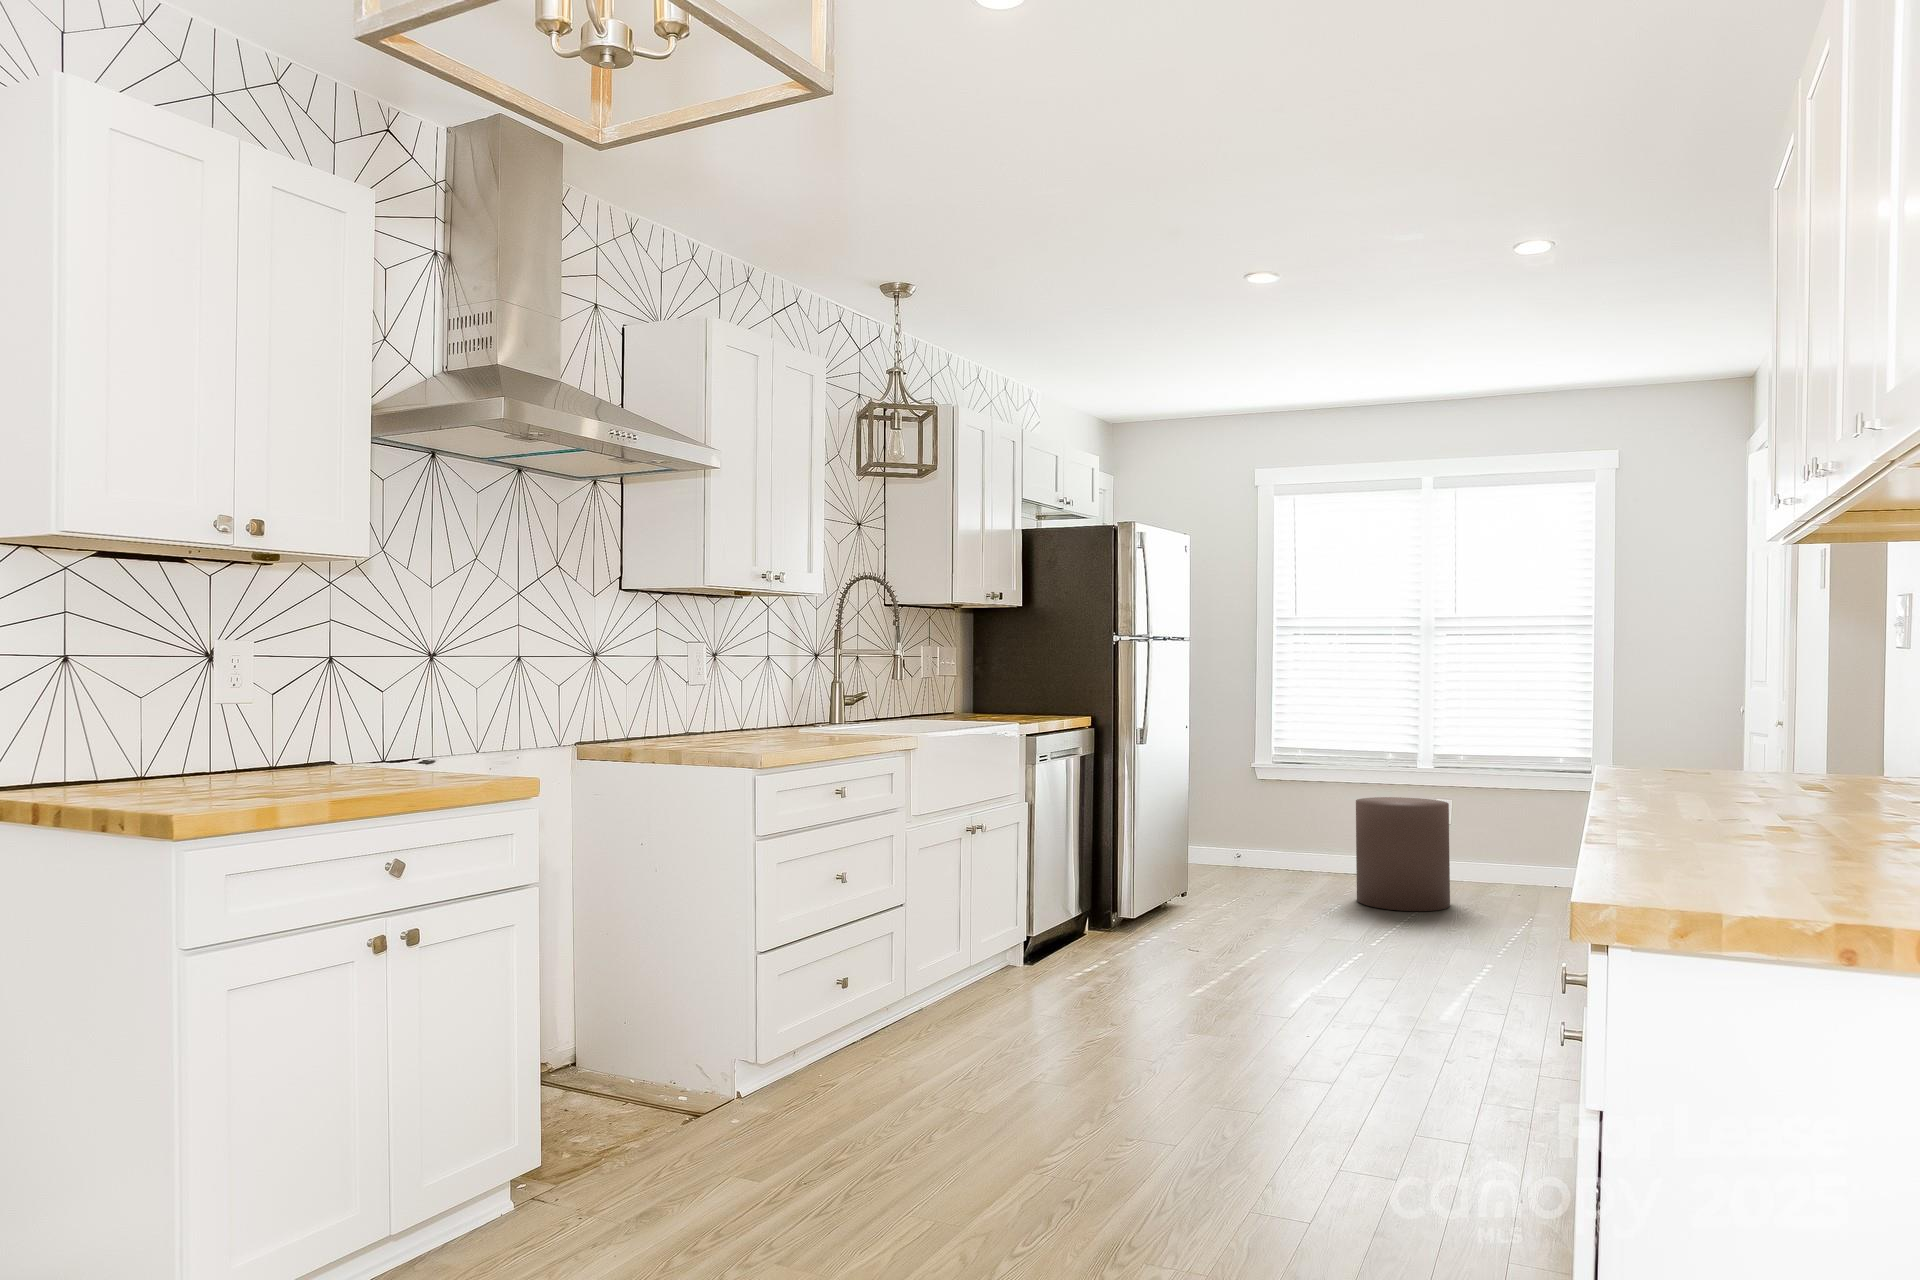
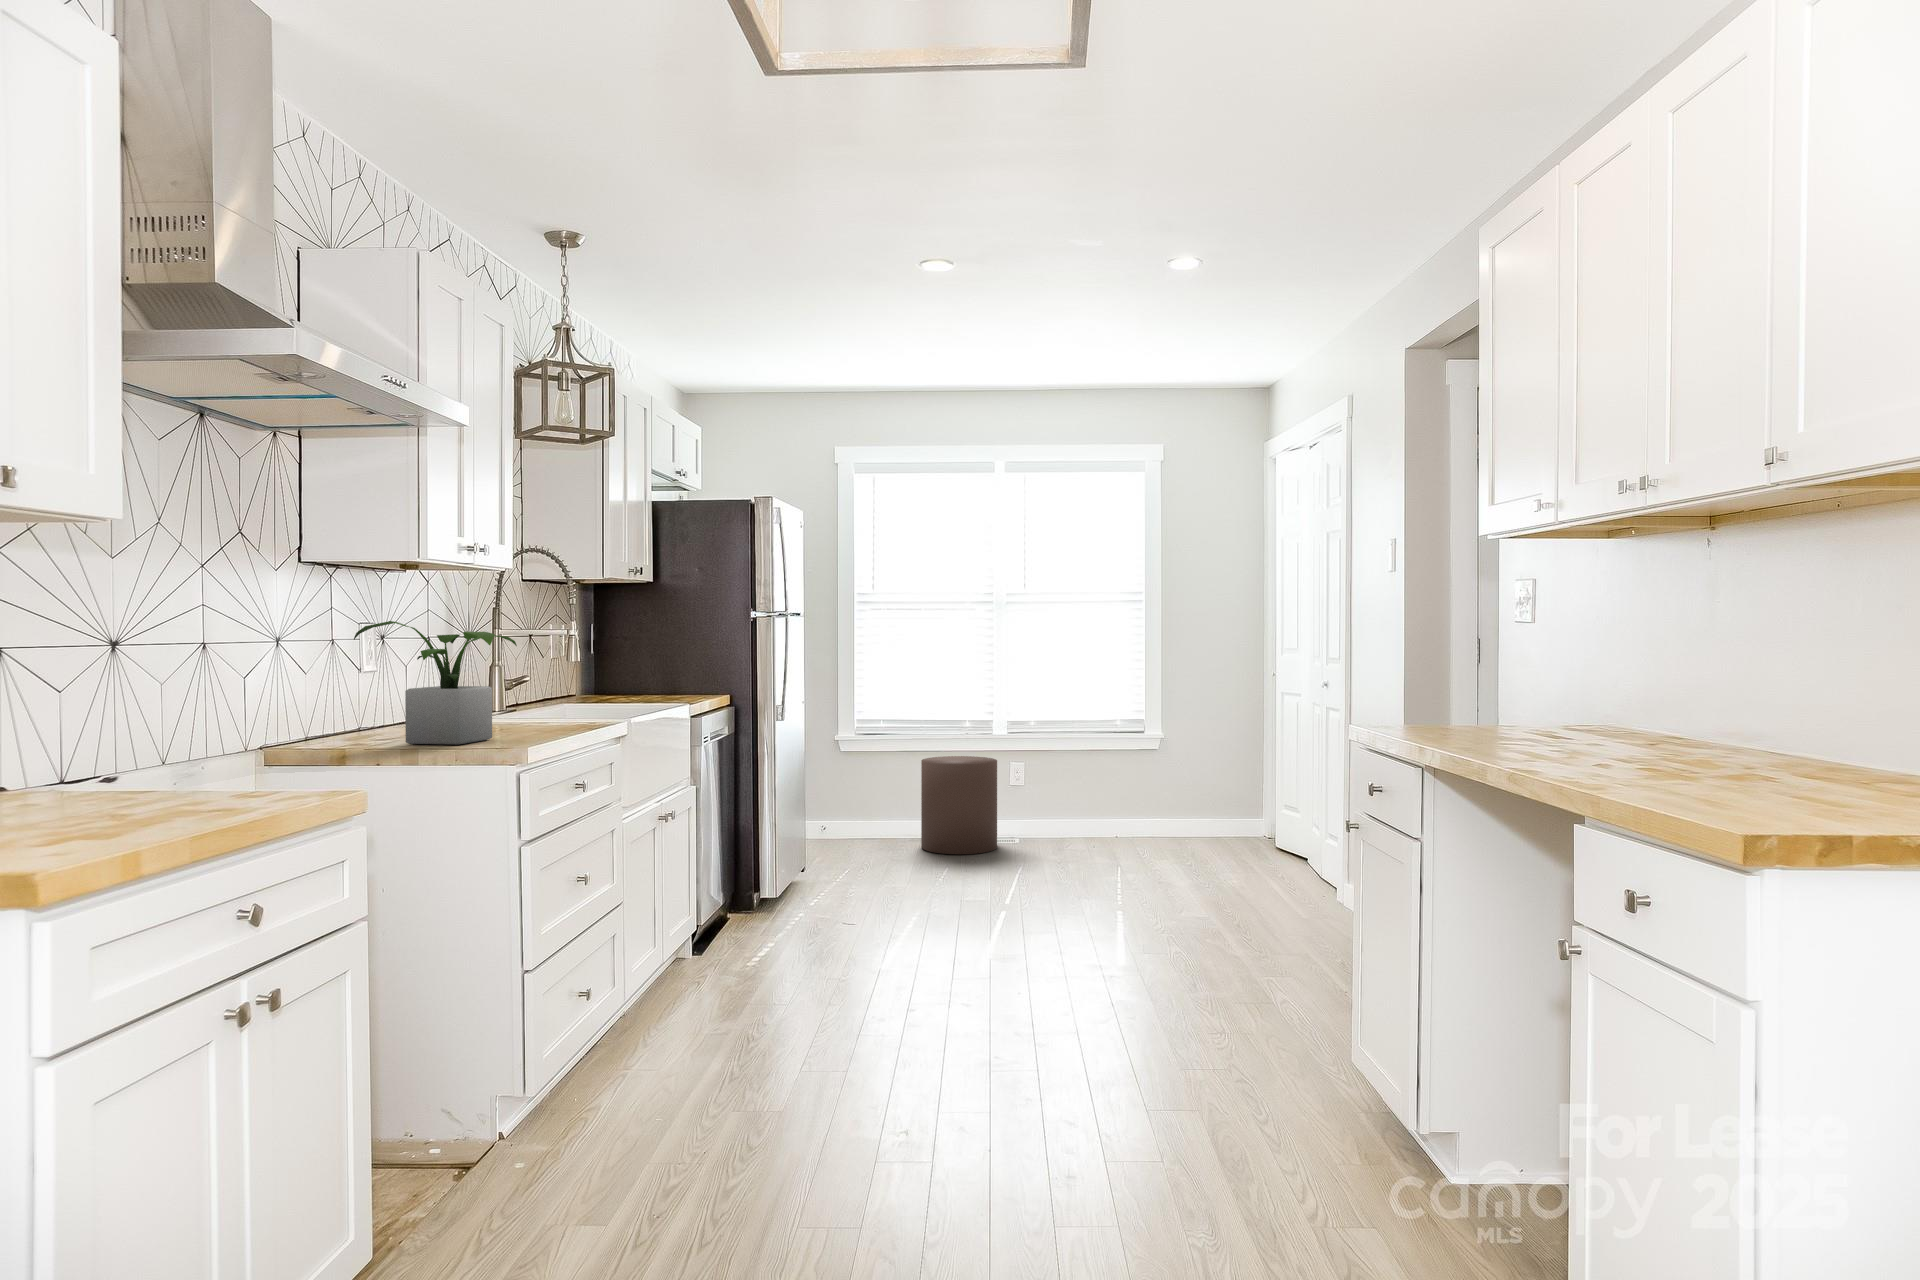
potted plant: none [652,639,781,746] -> present [354,621,517,745]

